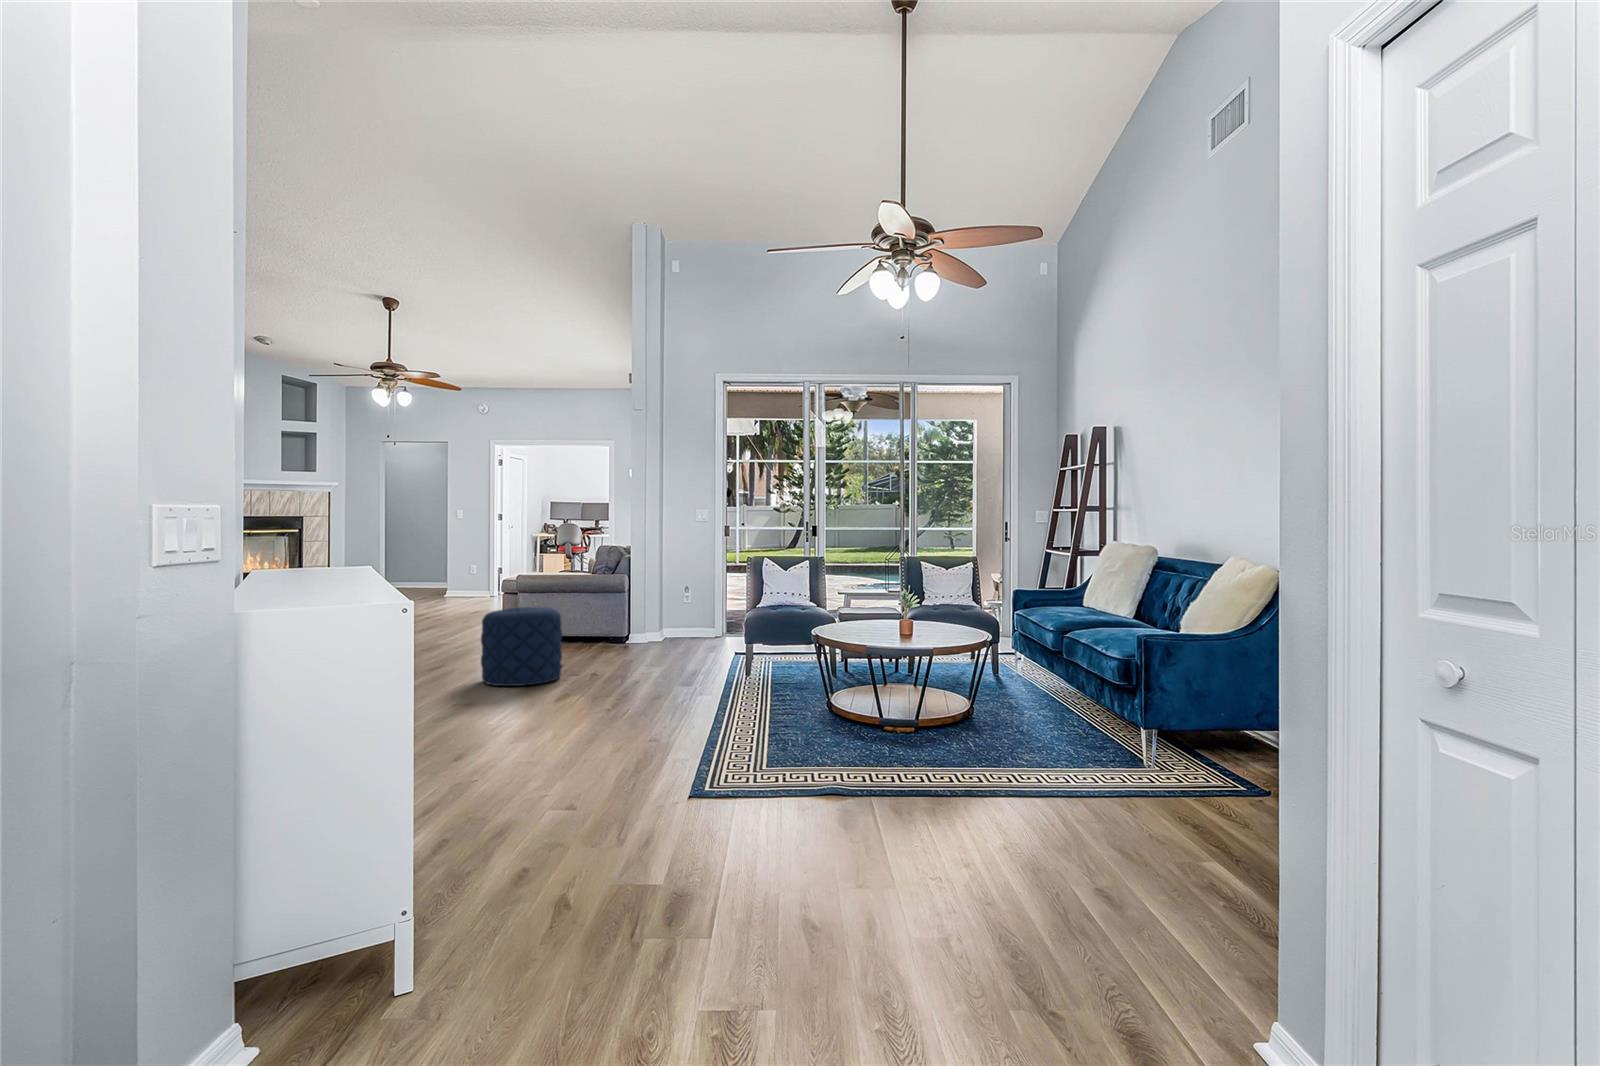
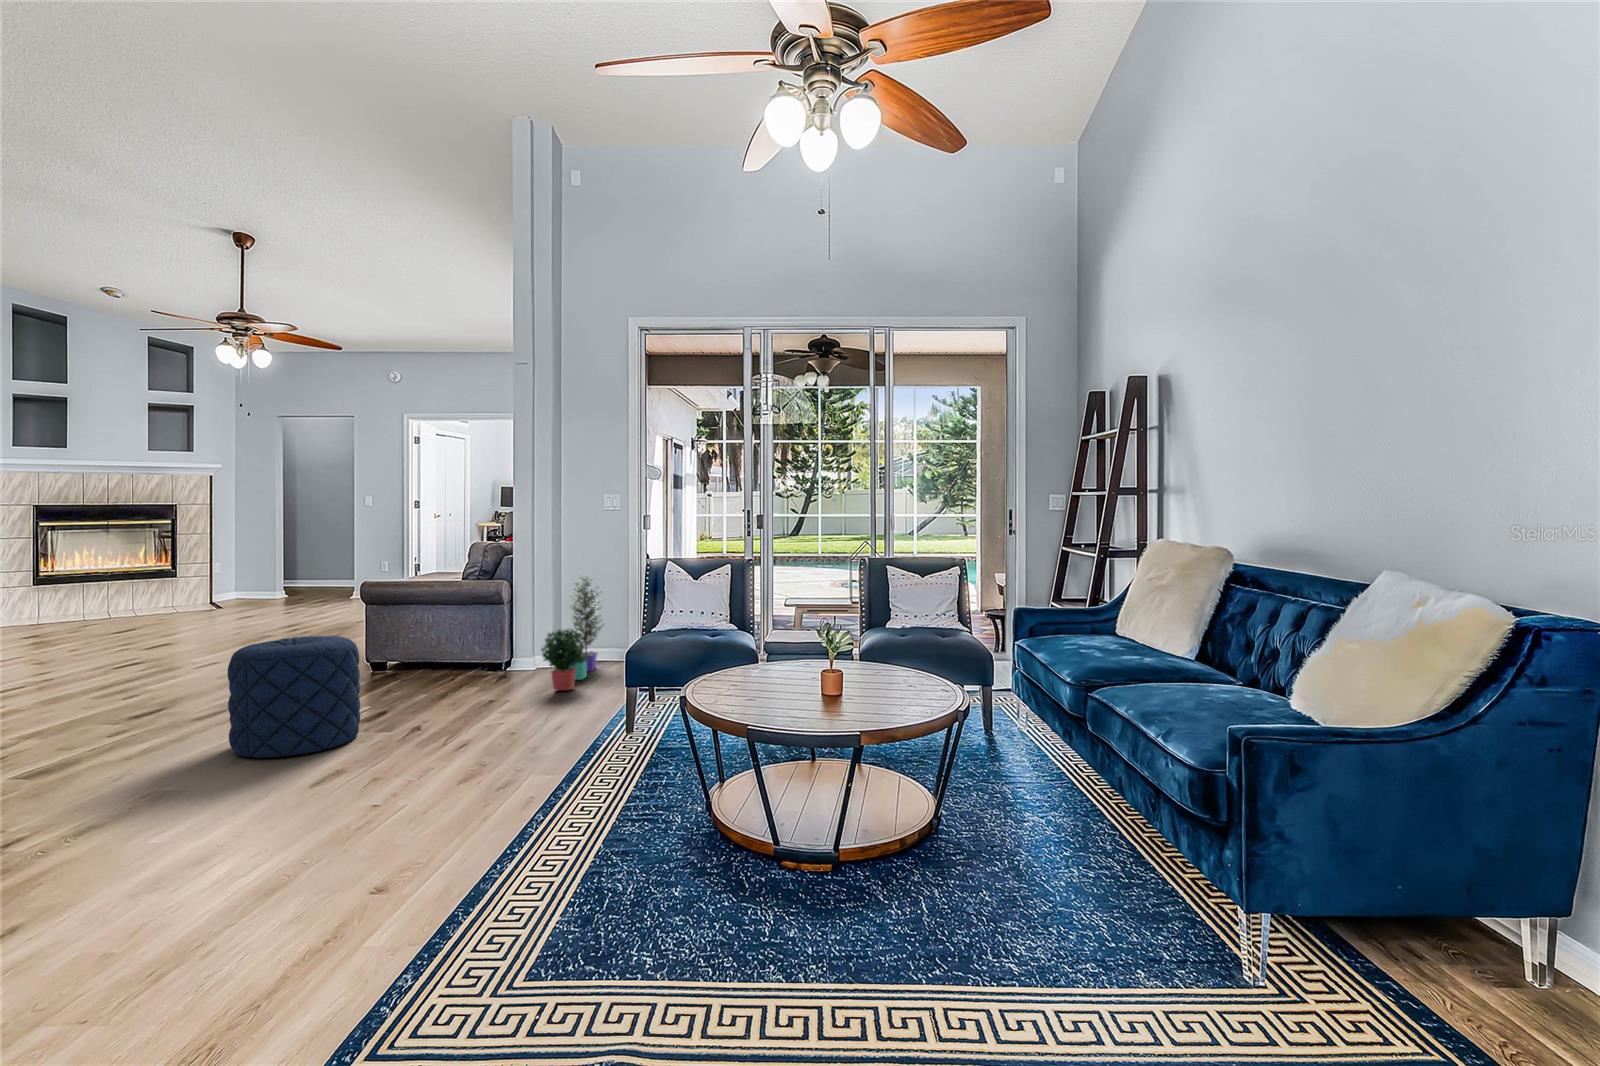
potted plant: none [668,570,704,652] -> present [541,577,603,690]

